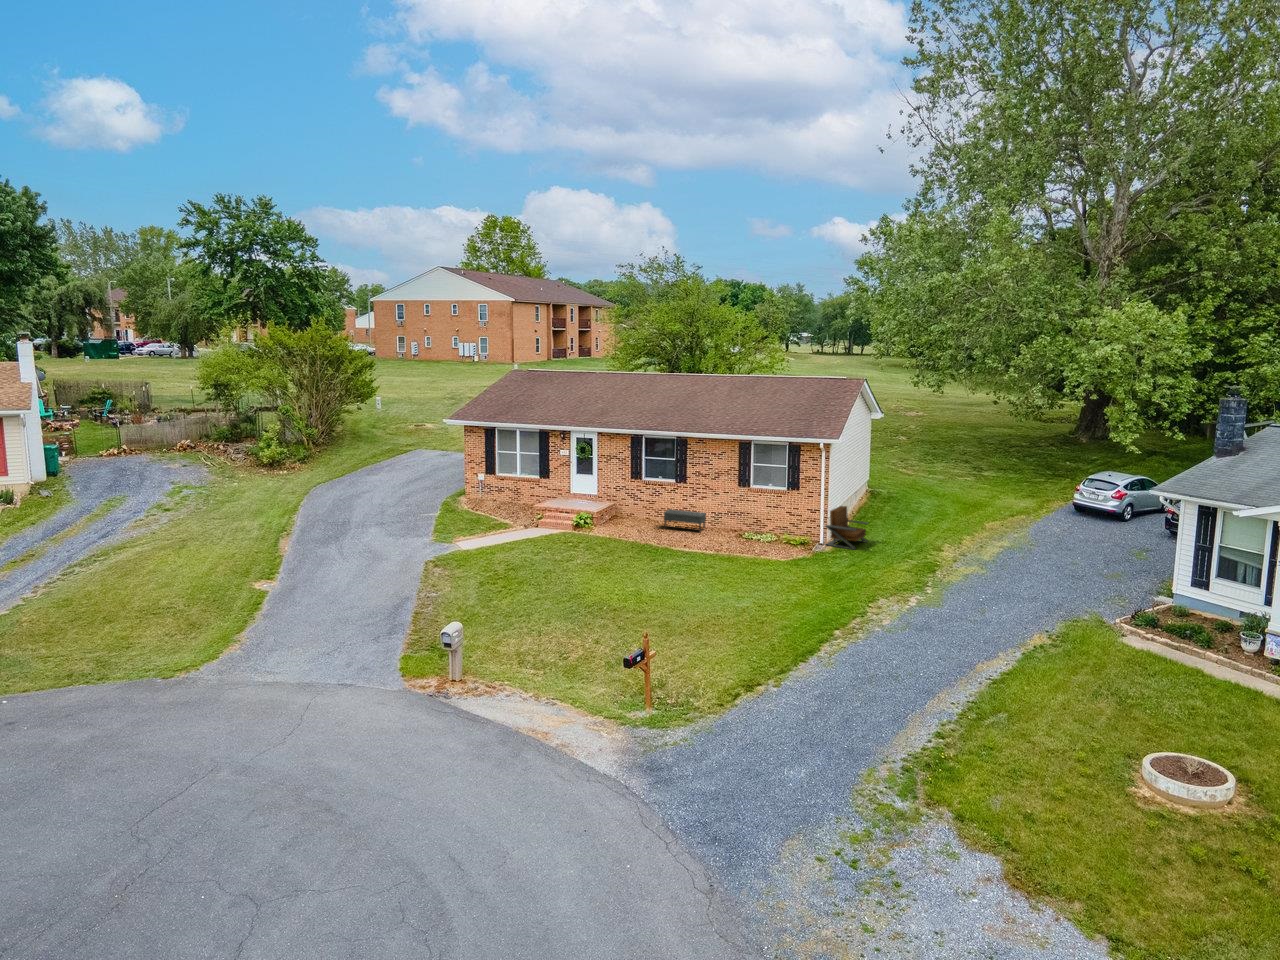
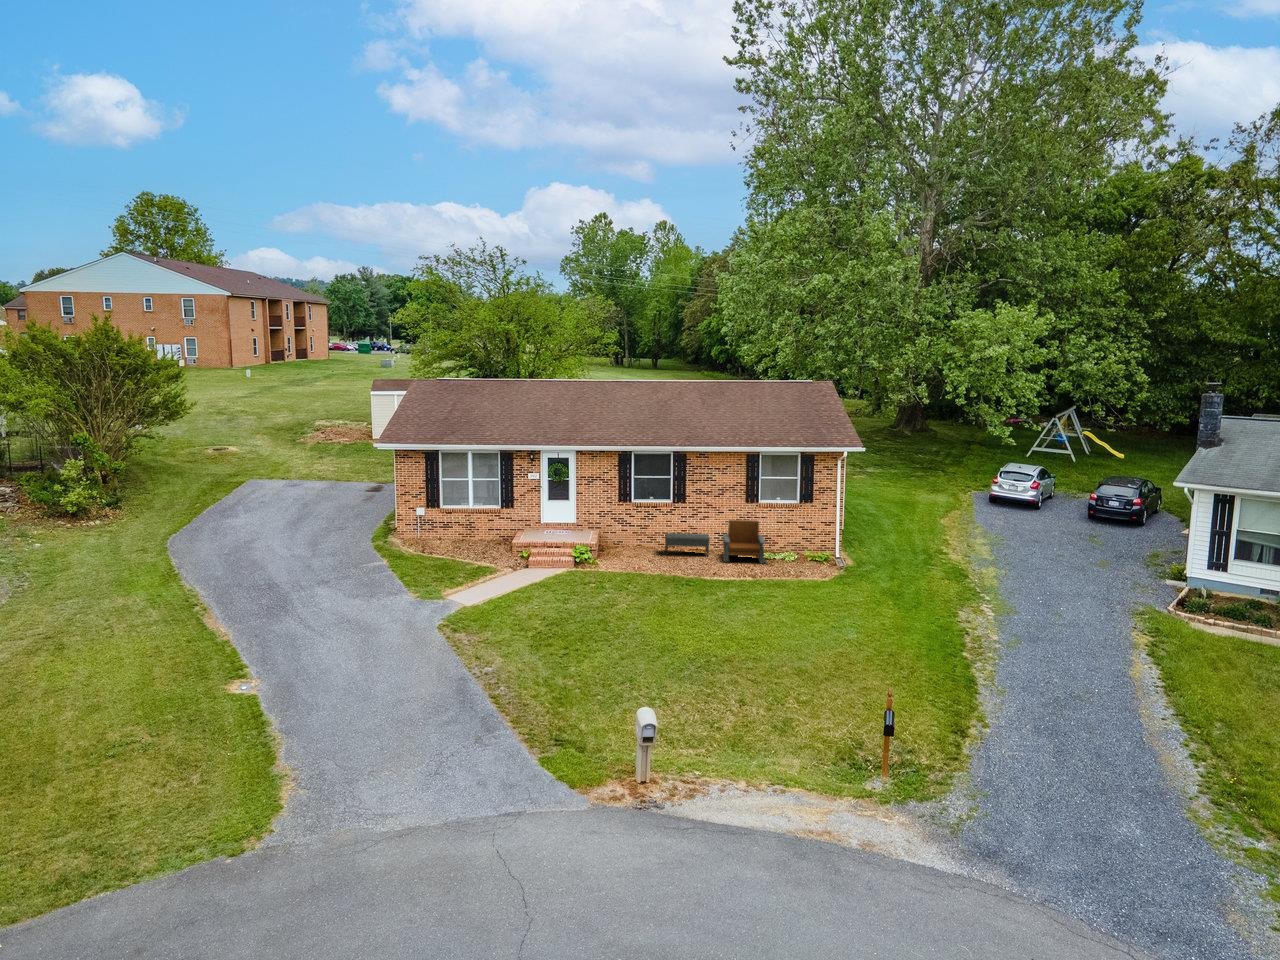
lounge chair: present [825,506,868,550] -> present [722,520,766,563]

